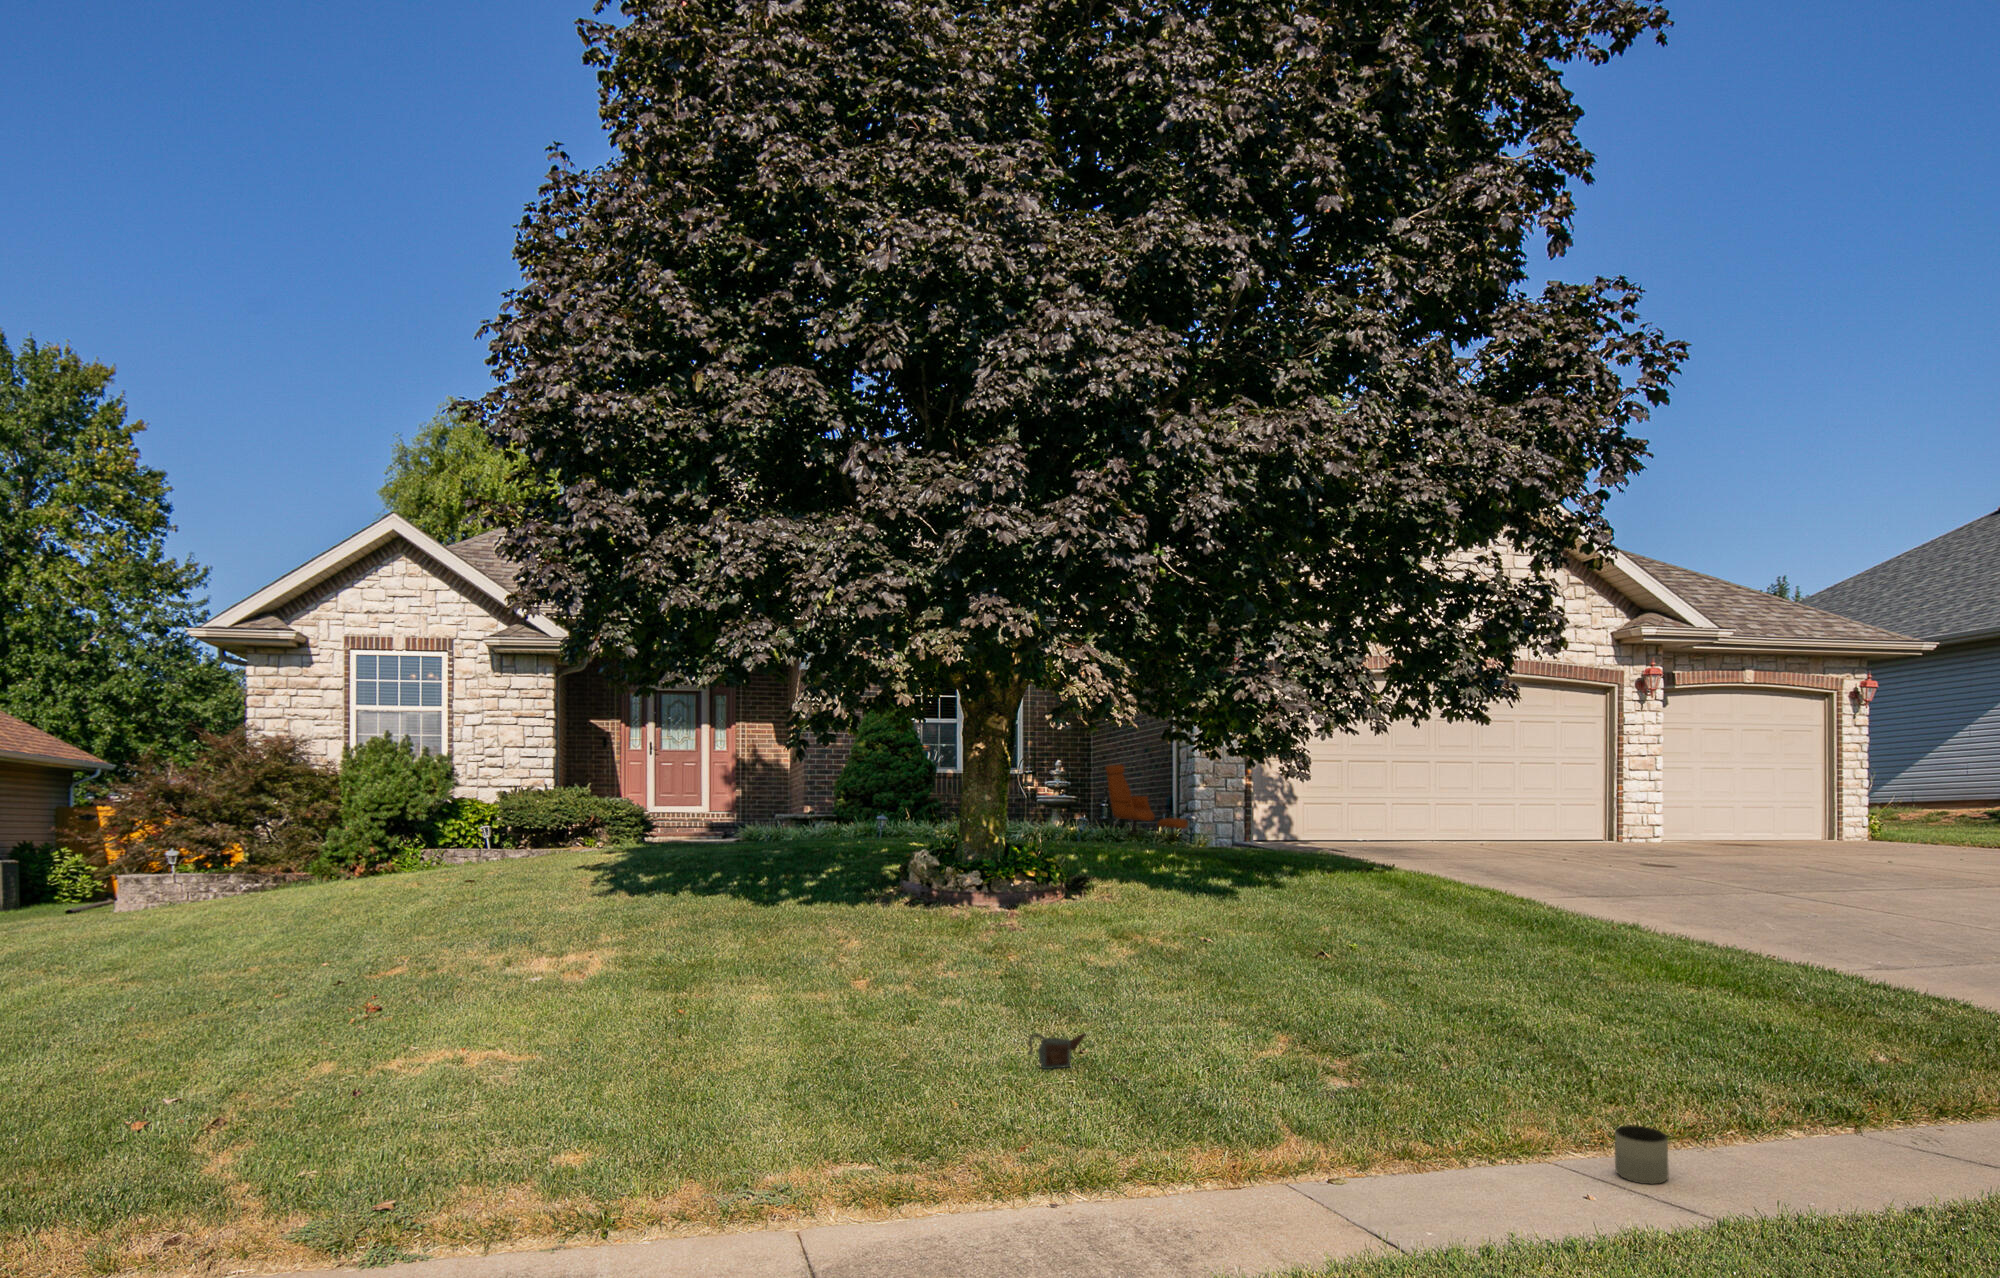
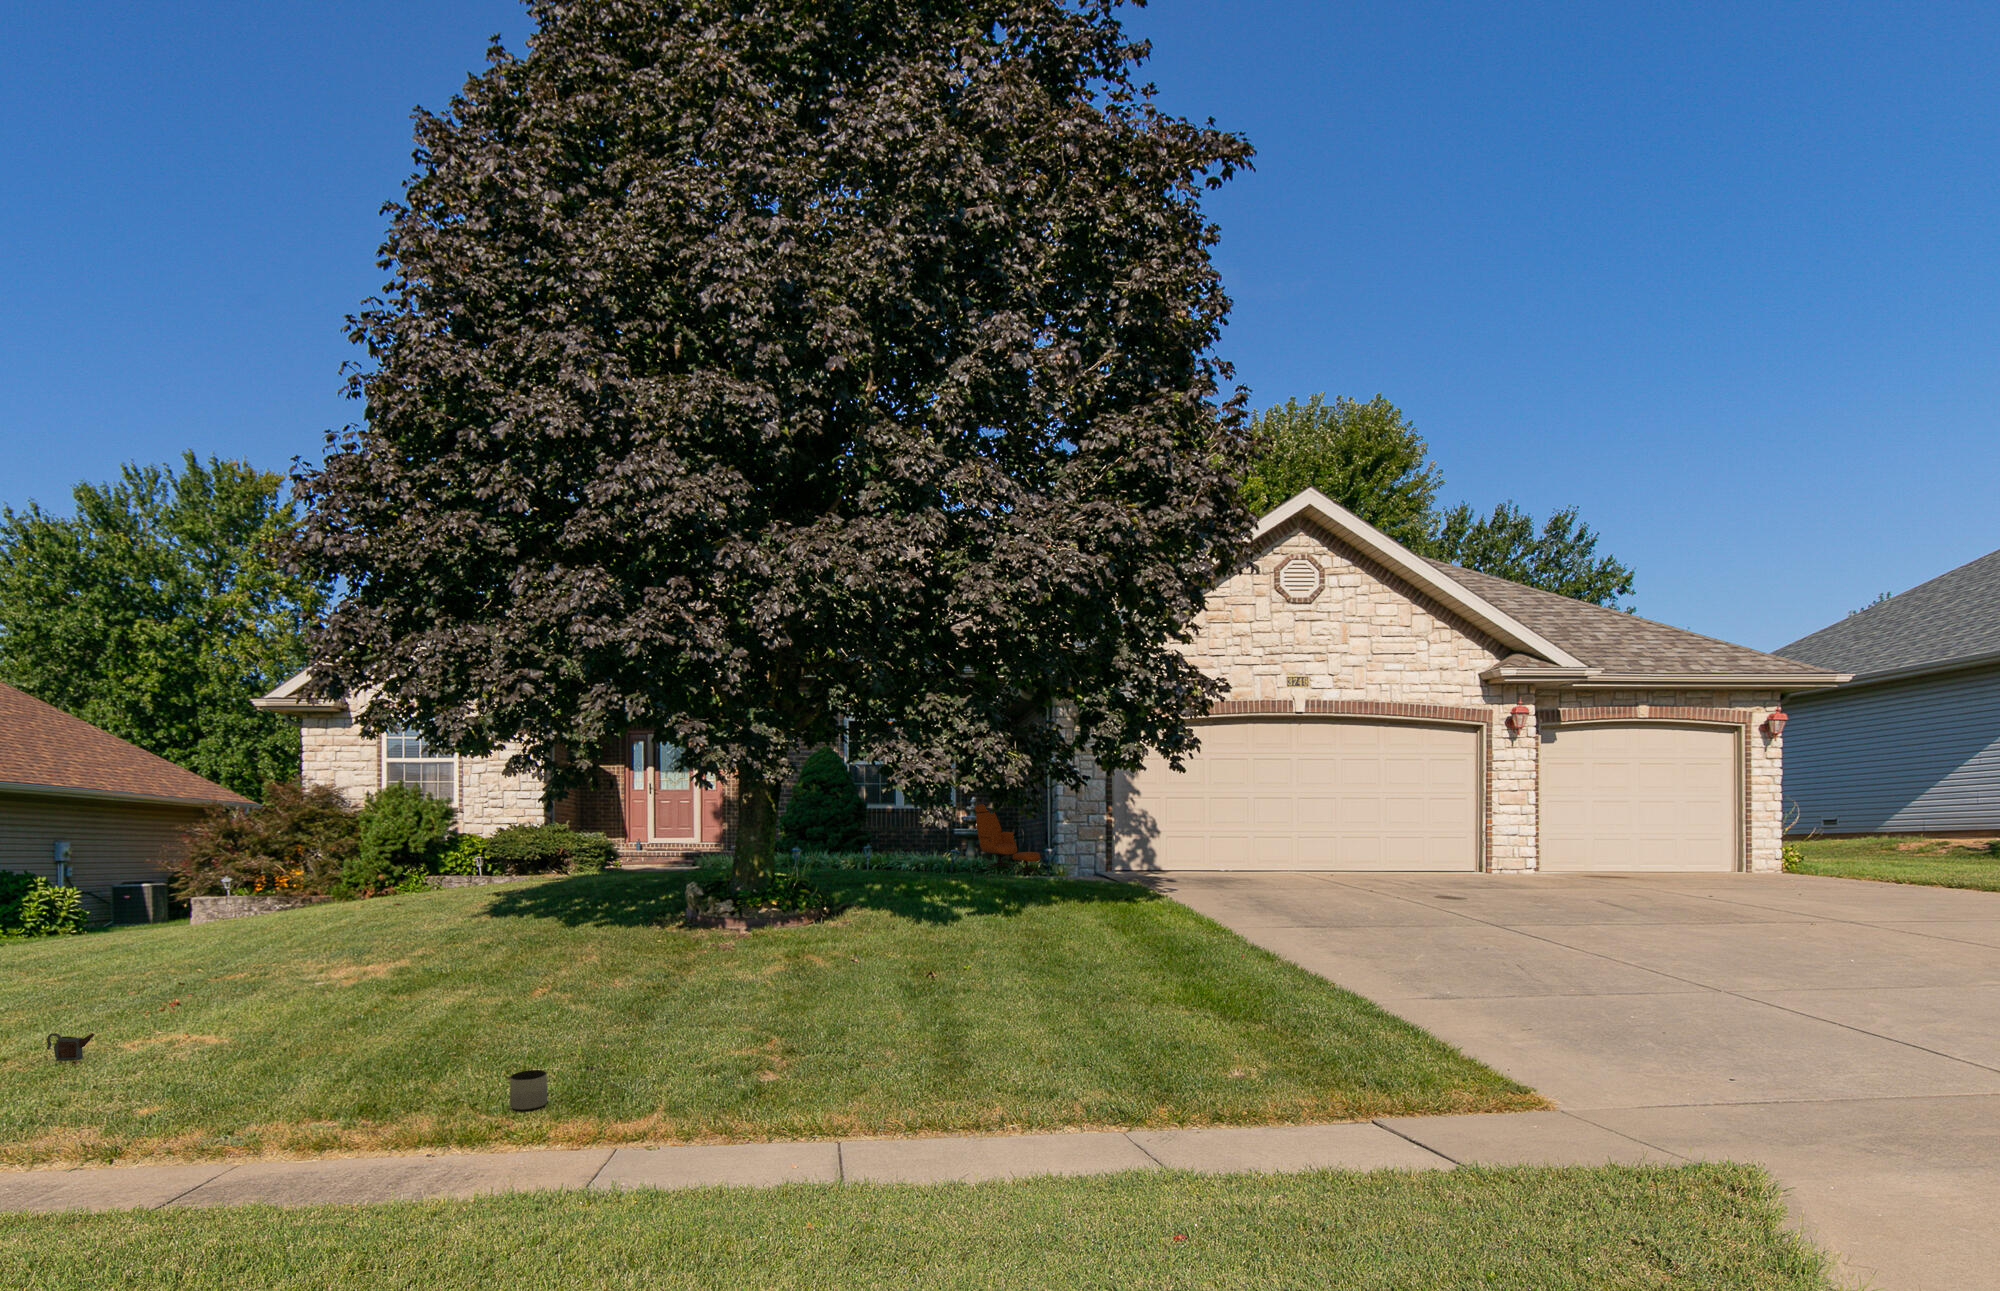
watering can: present [1028,1033,1086,1069] -> present [47,1033,95,1060]
planter: present [1615,1125,1669,1184] -> present [510,1070,547,1111]

